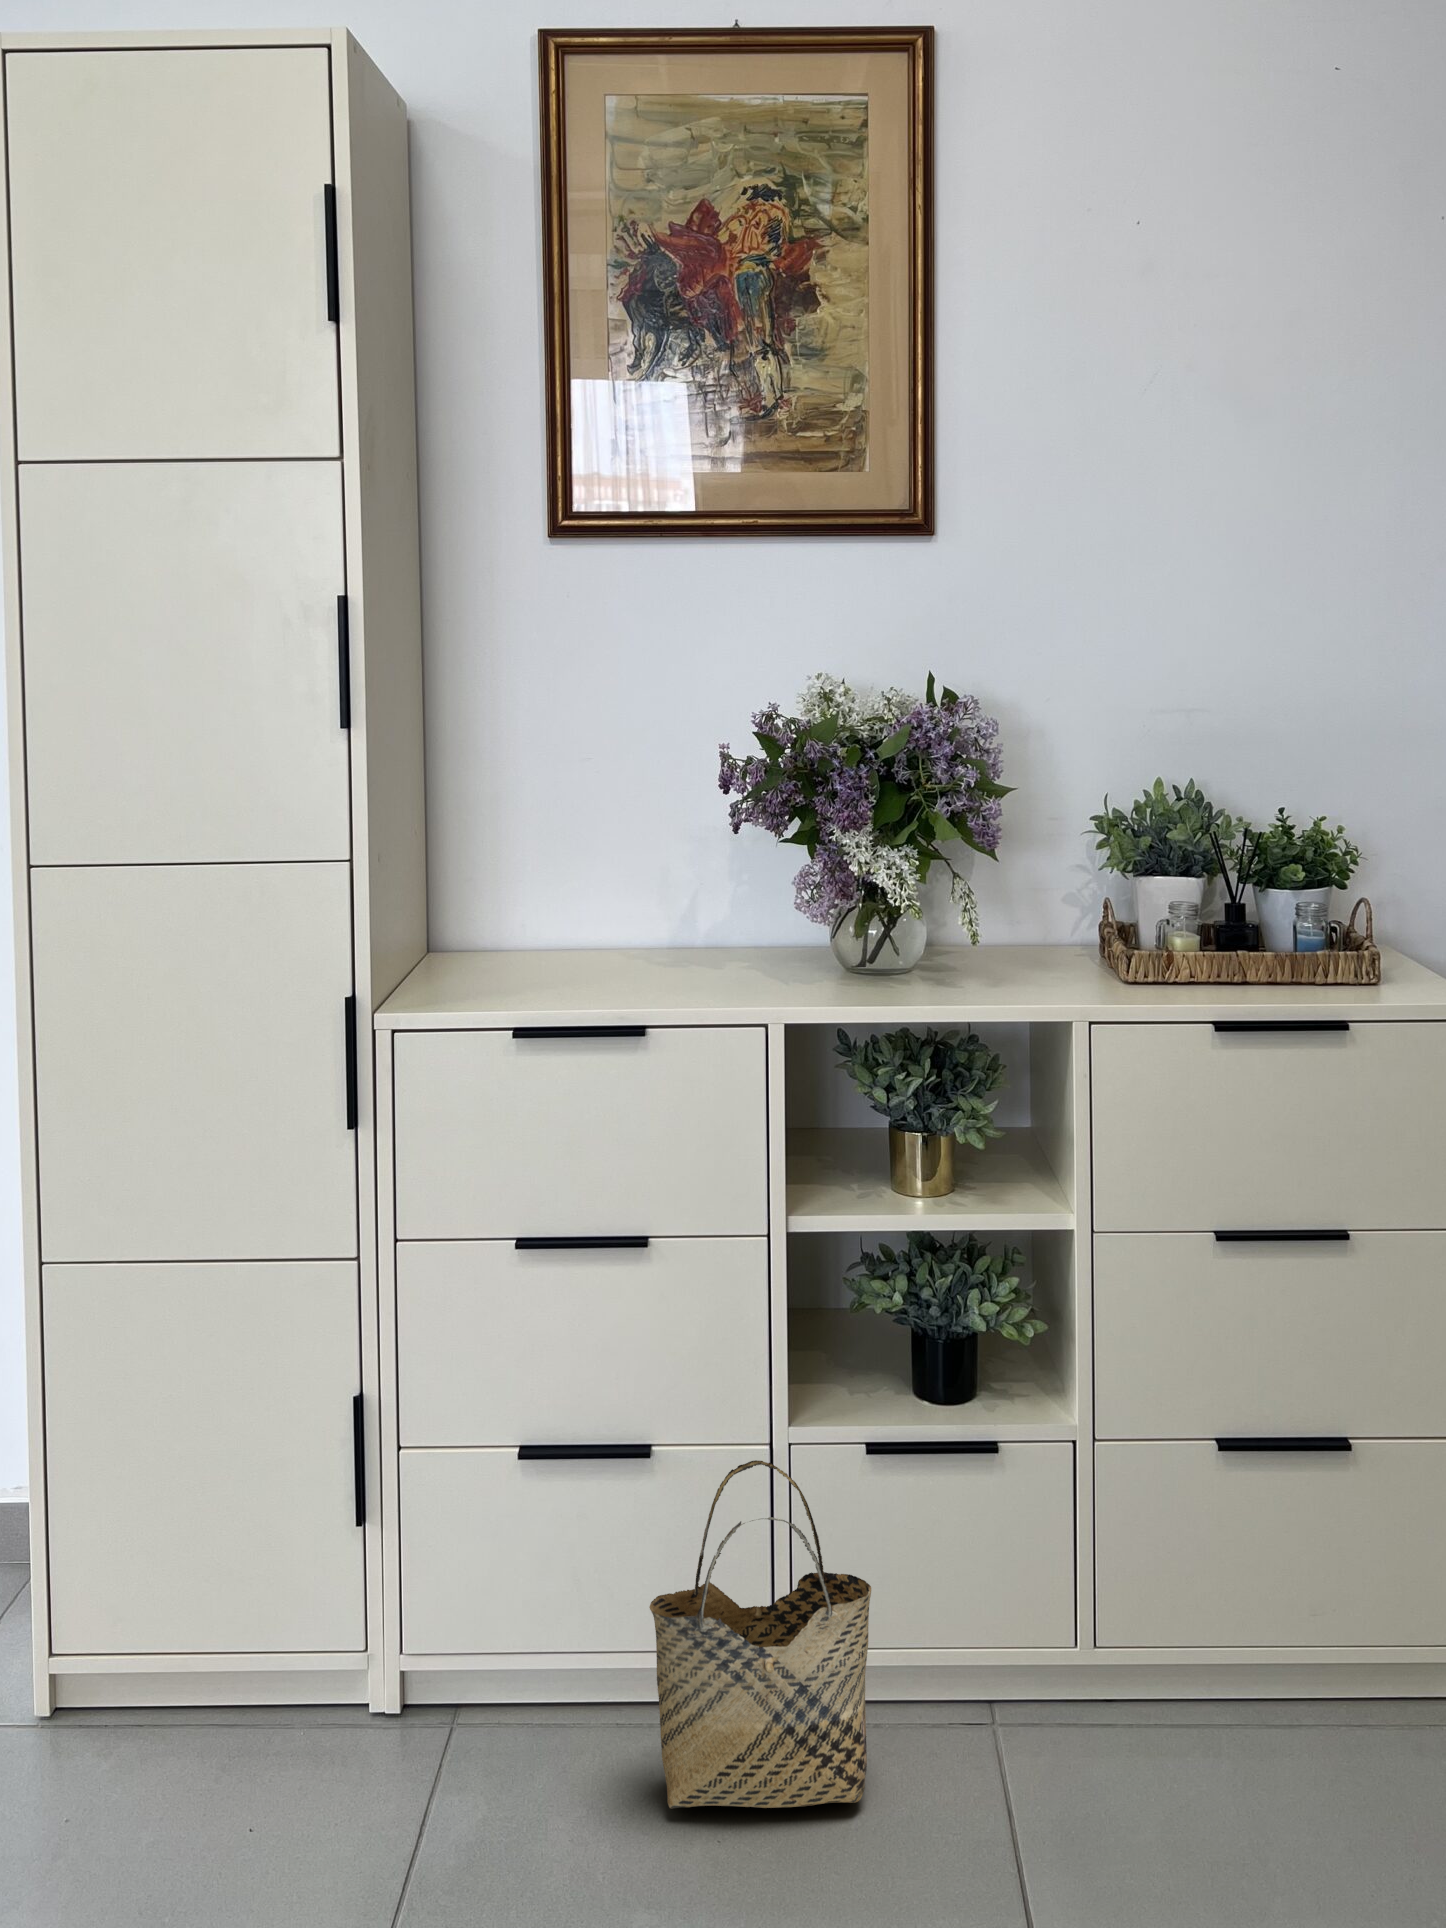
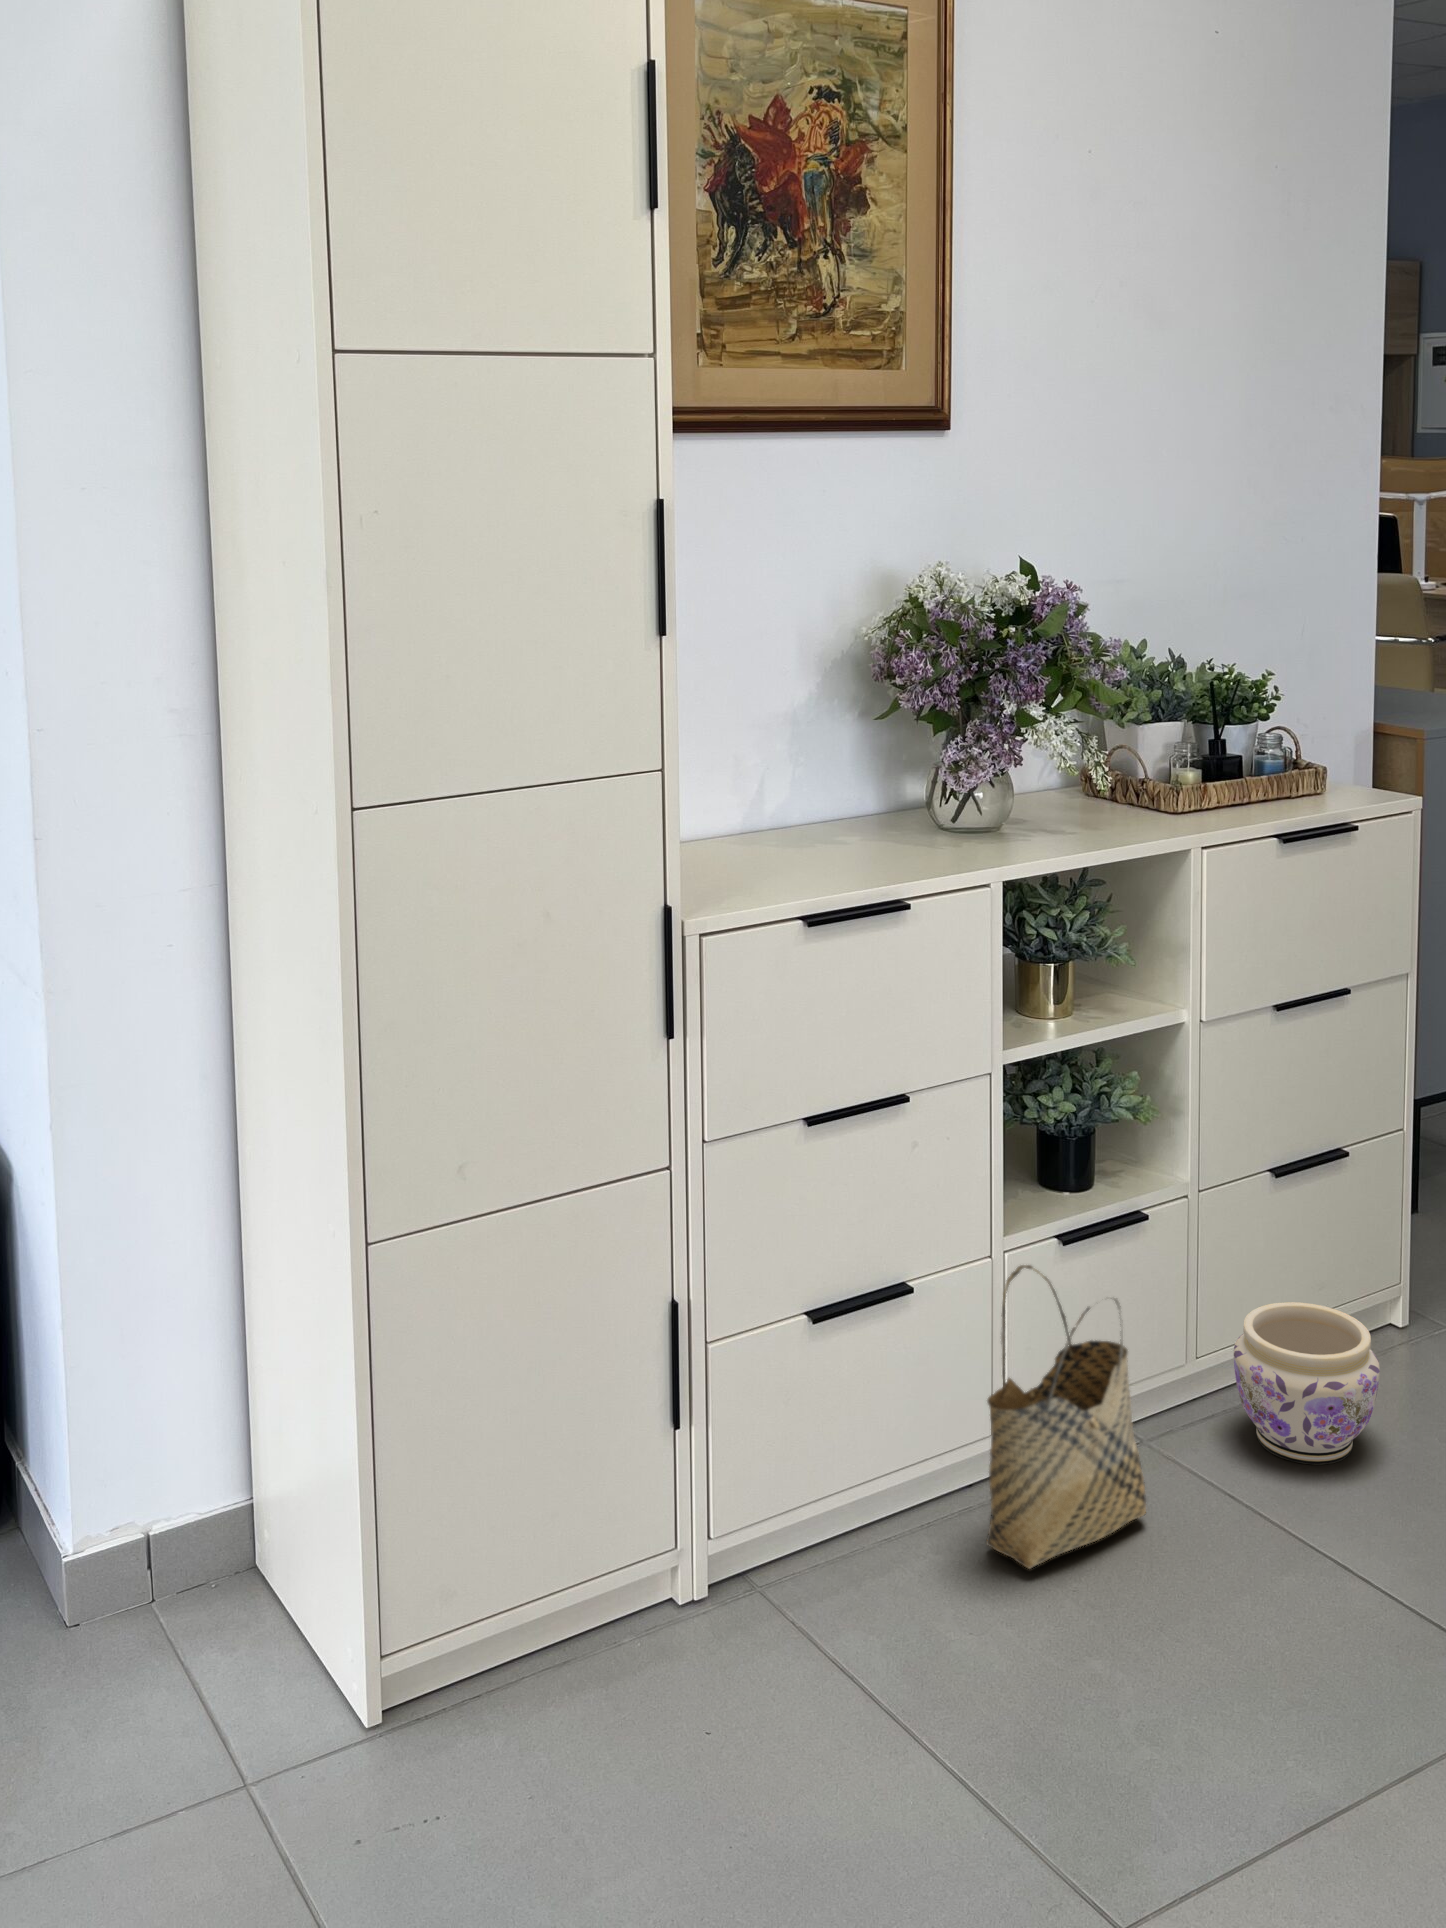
planter: none [1068,1608,1250,1836] -> present [1234,1302,1380,1464]

